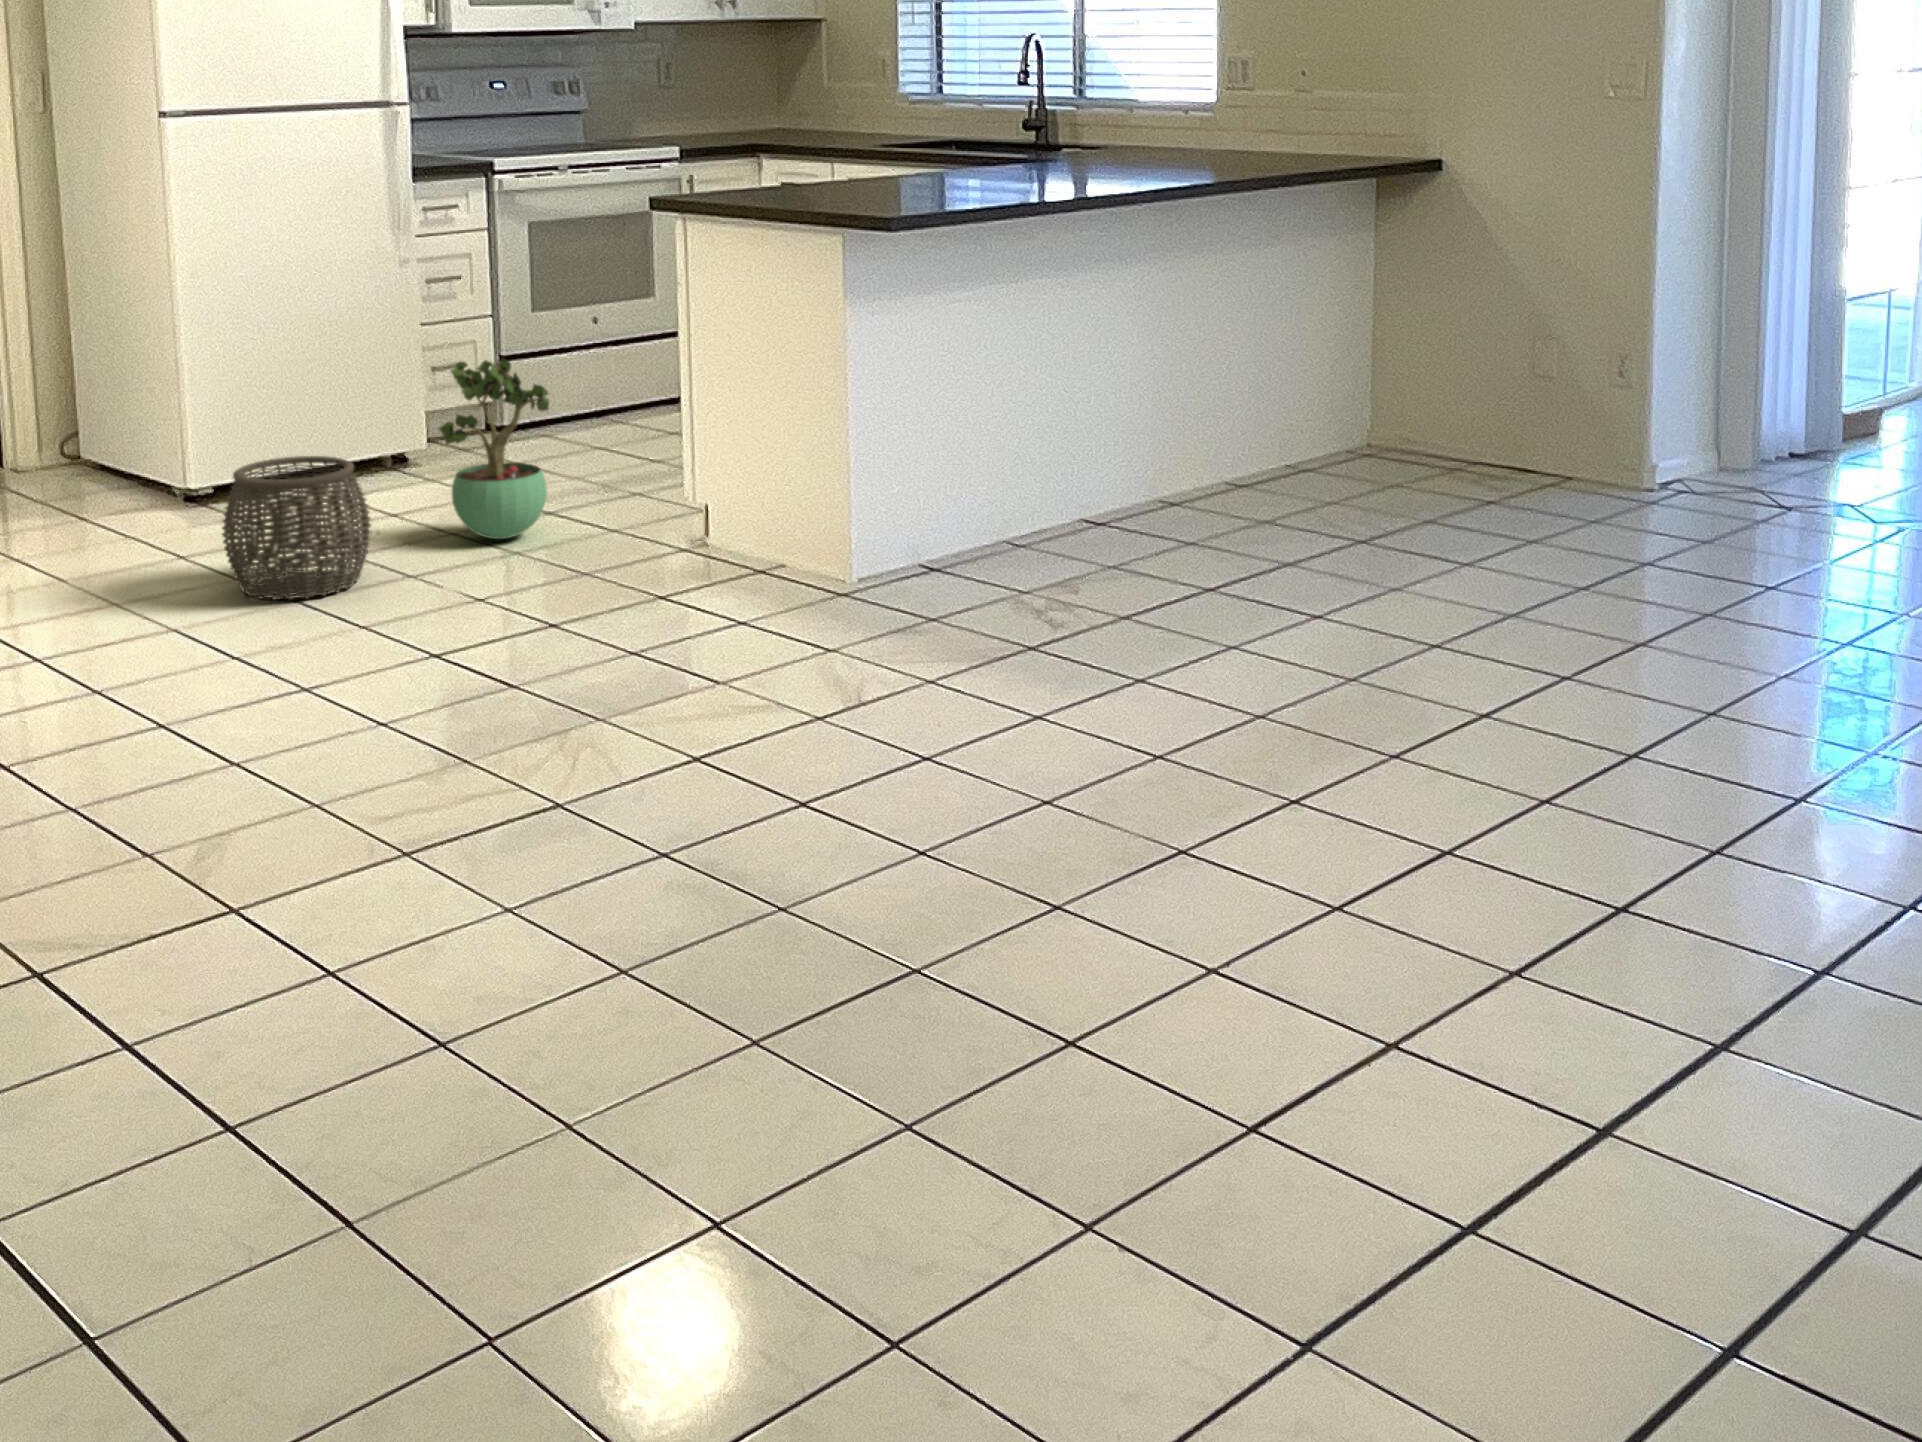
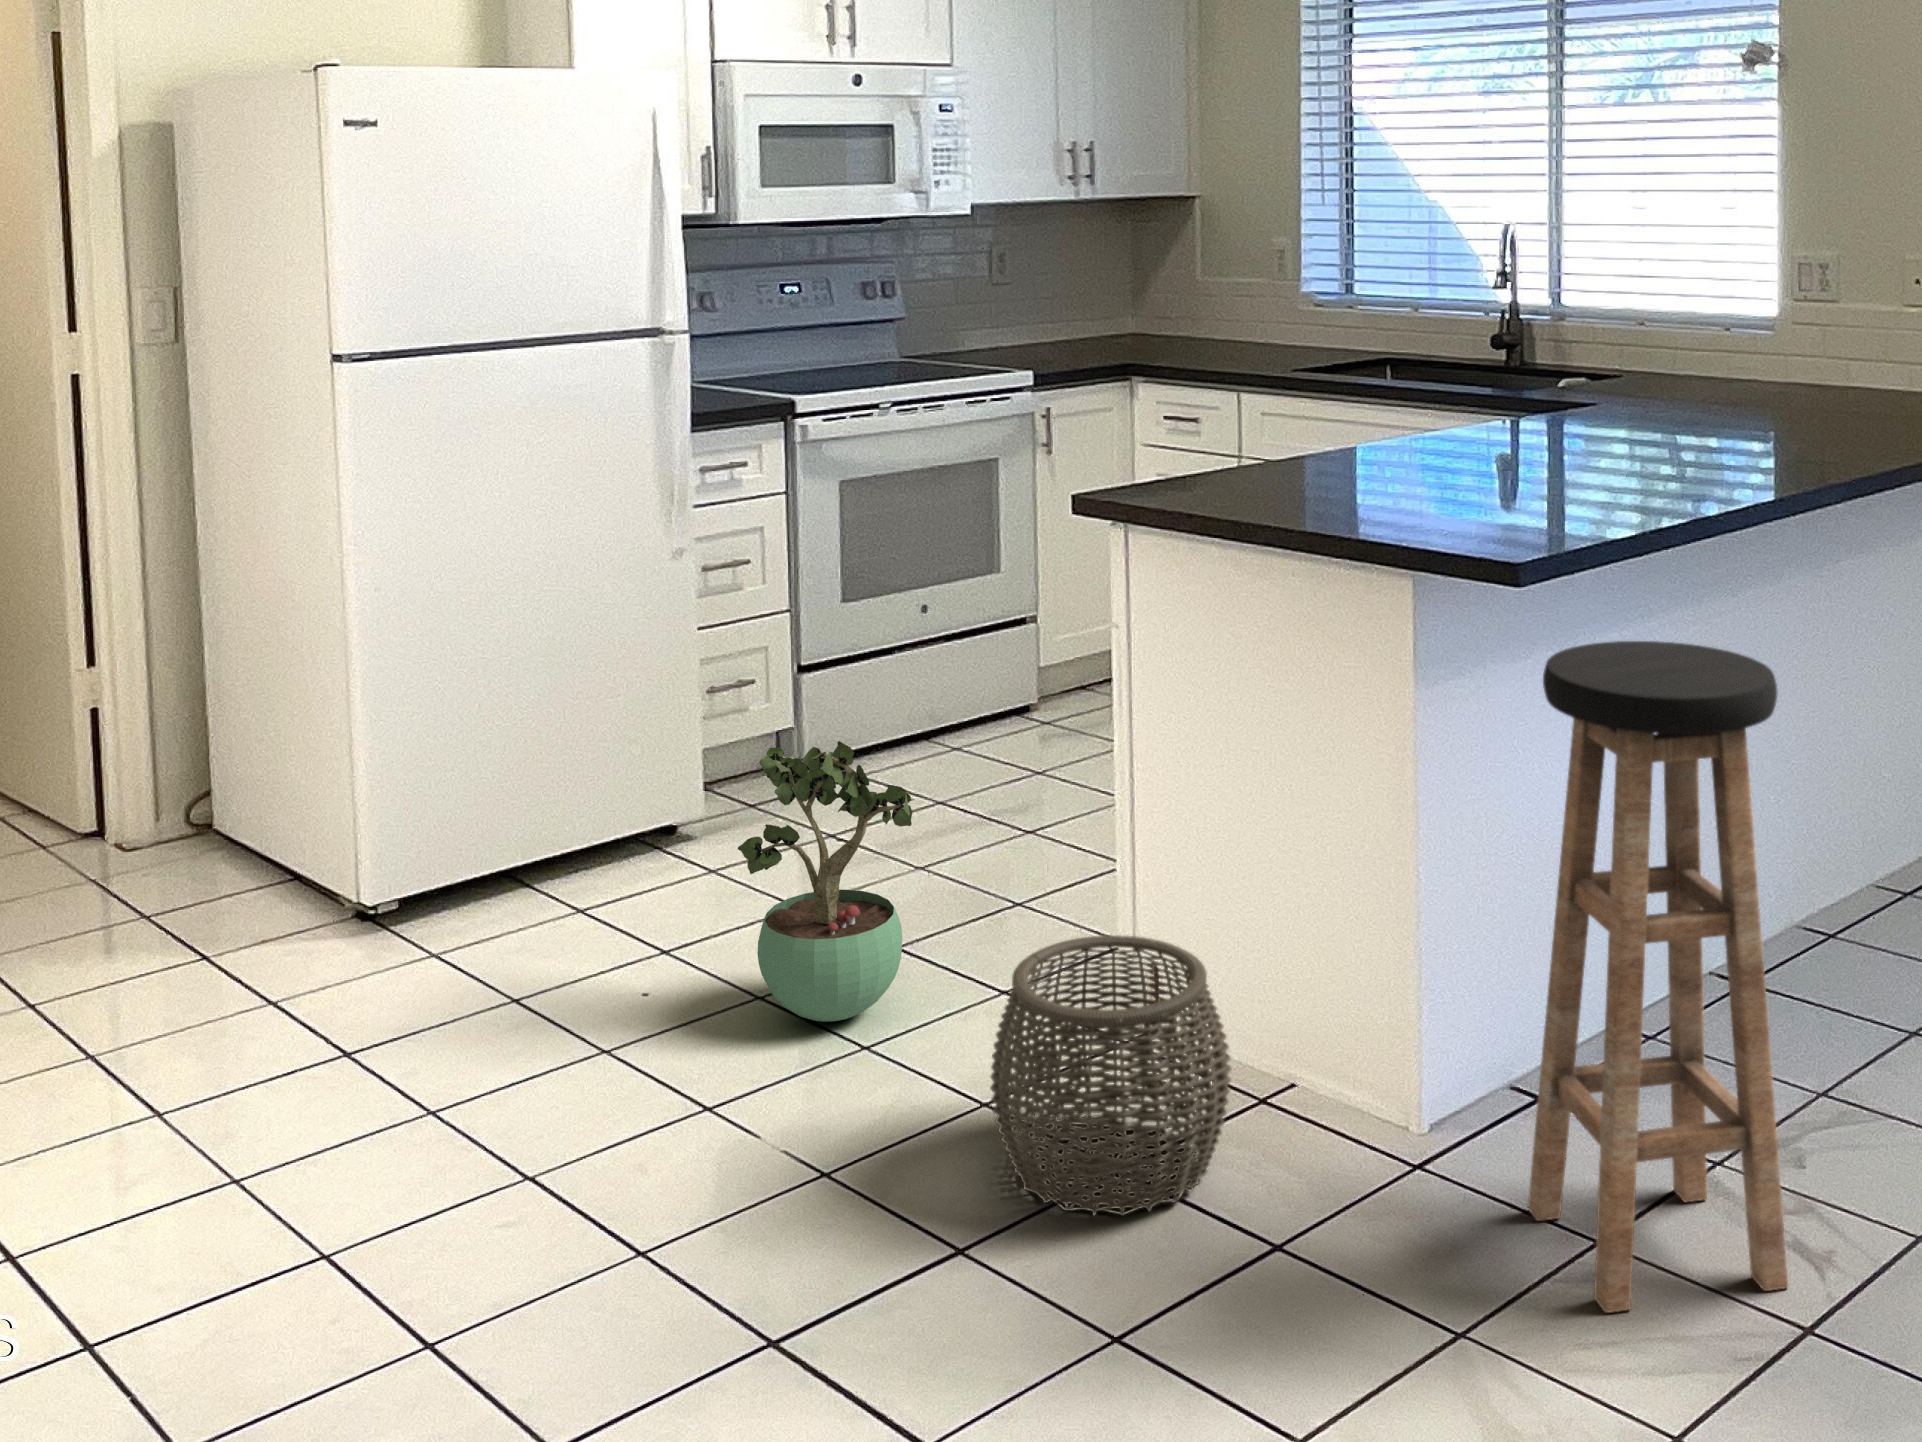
bar stool: none [894,265,1030,635] -> present [1528,641,1788,1313]
woven basket: present [222,456,372,600] -> present [990,935,1231,1216]

